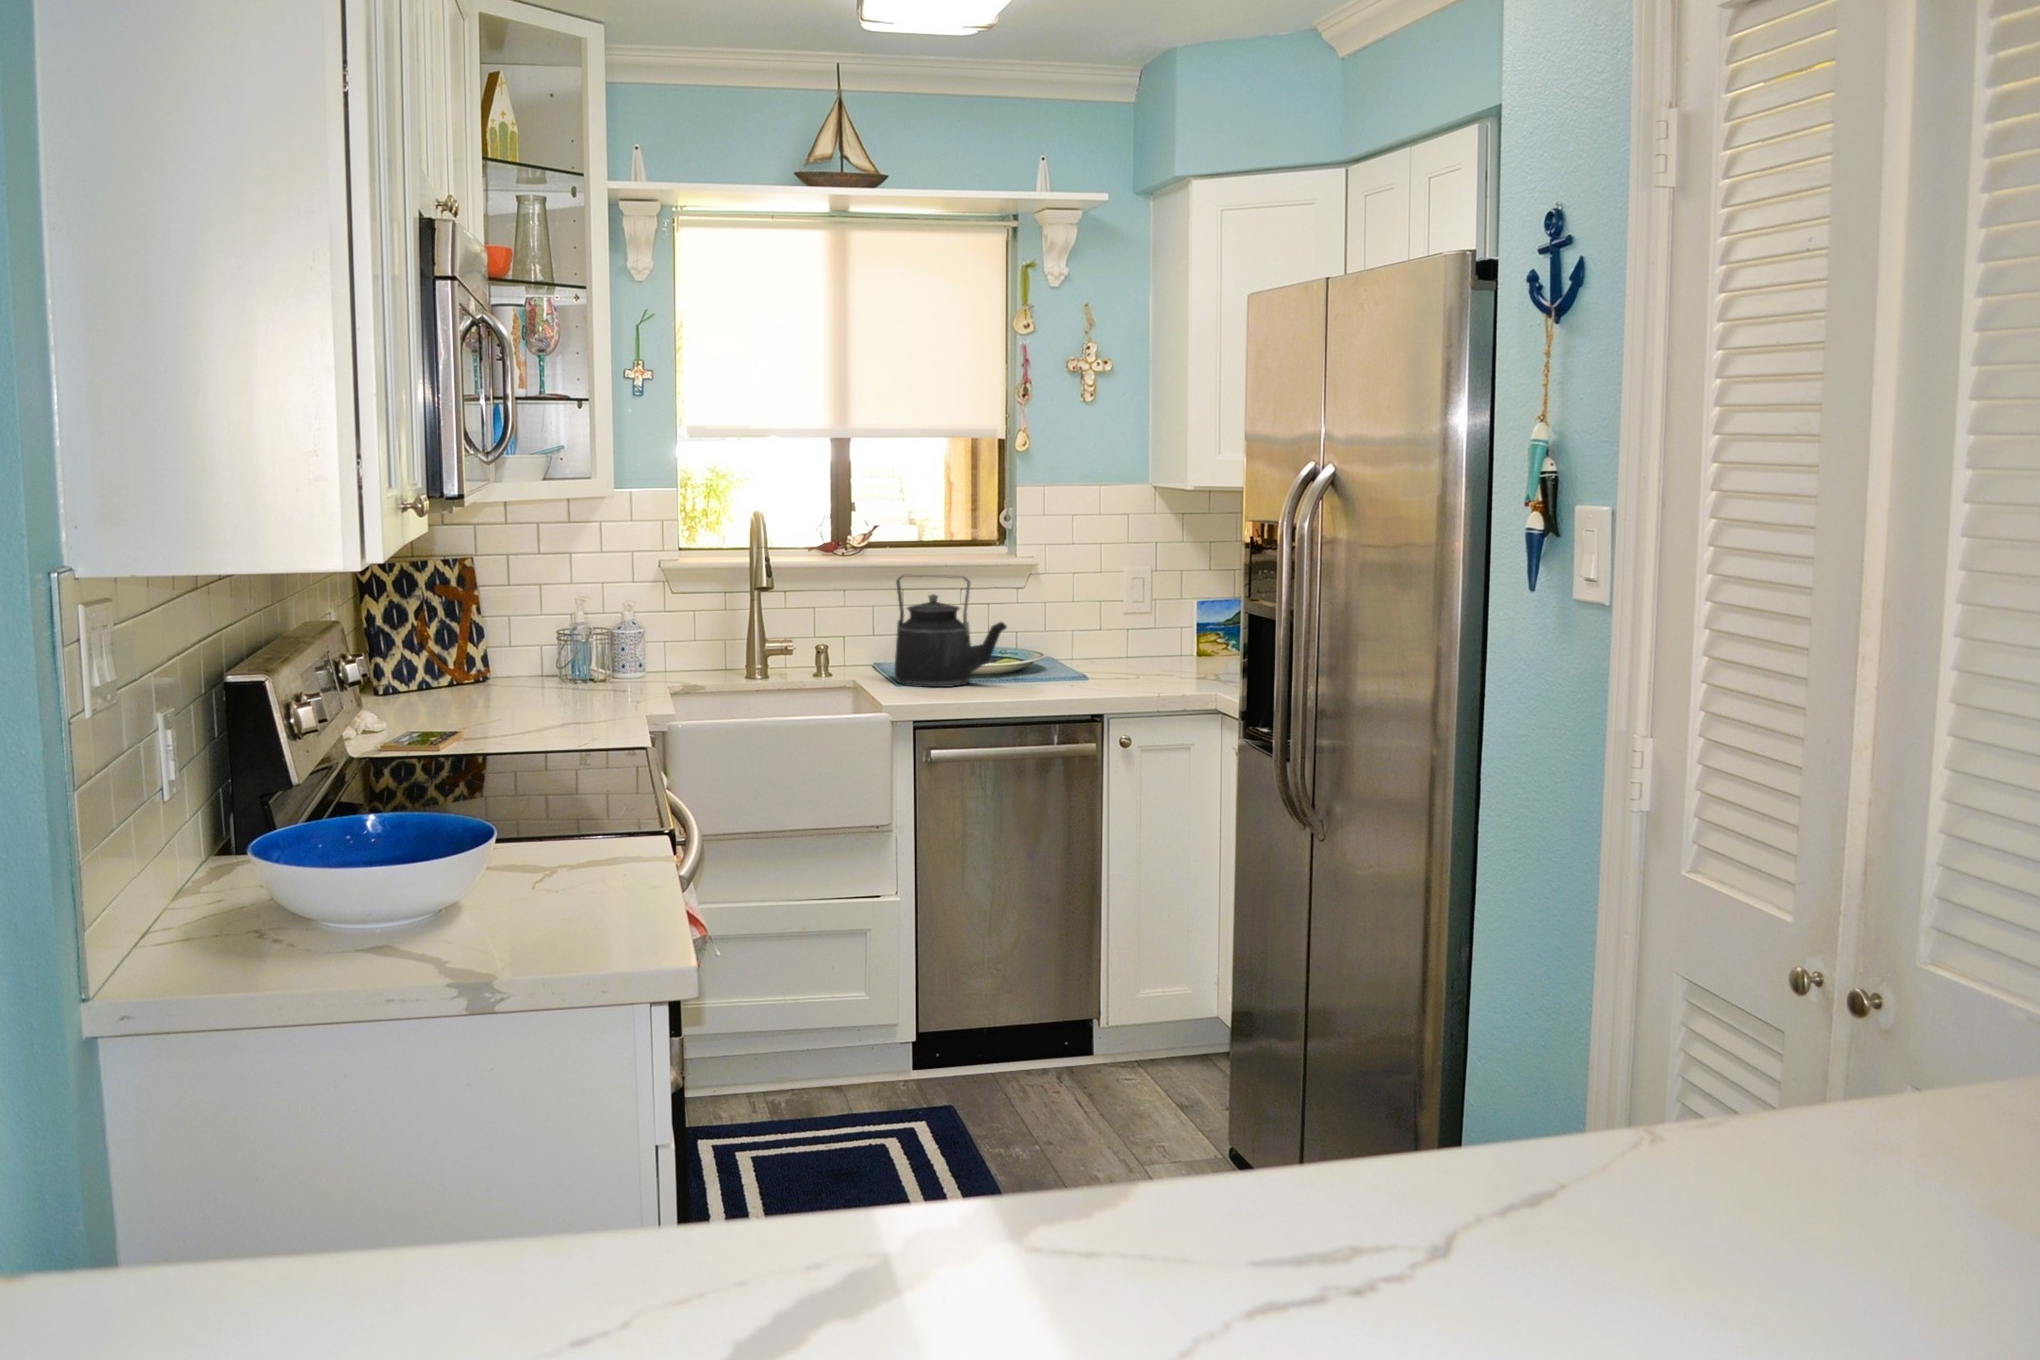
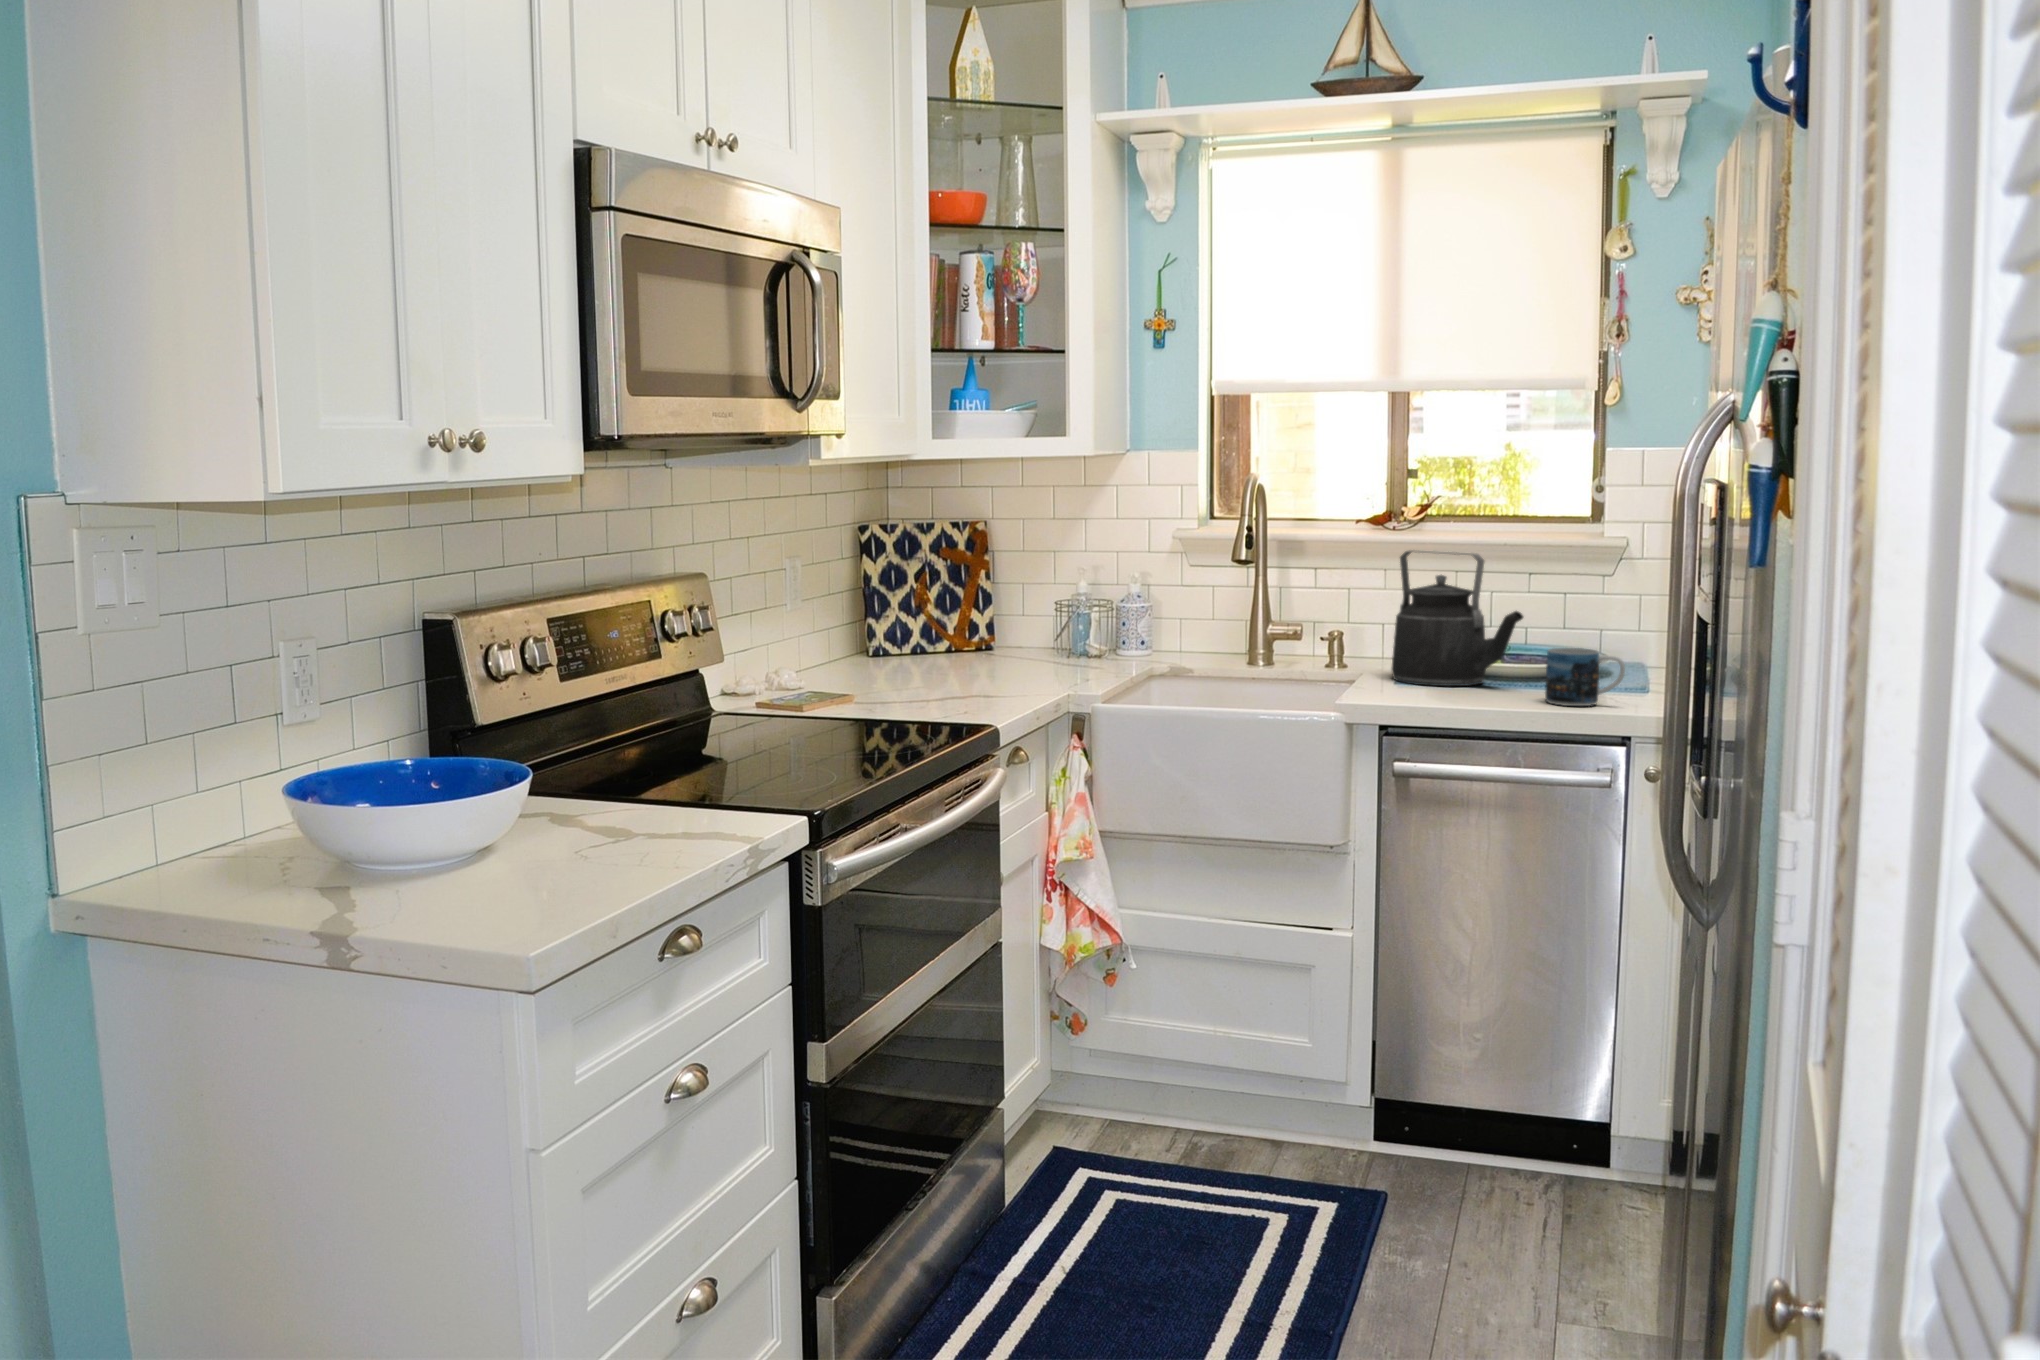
mug: none [1037,649,1096,696] -> present [1545,648,1625,706]

